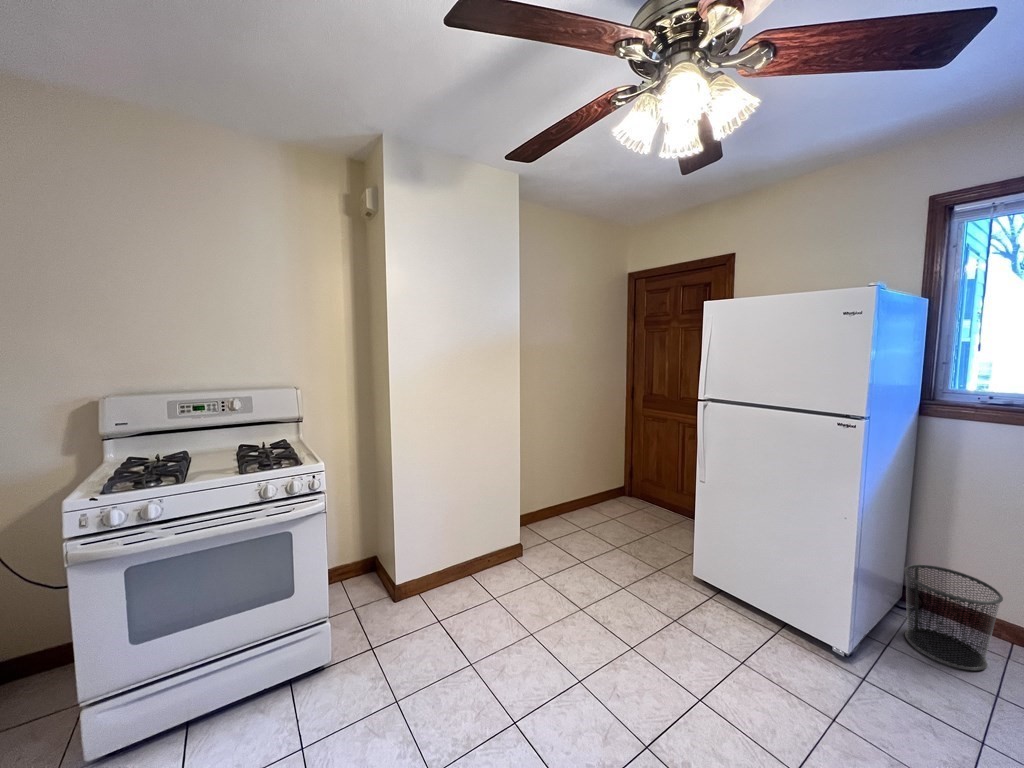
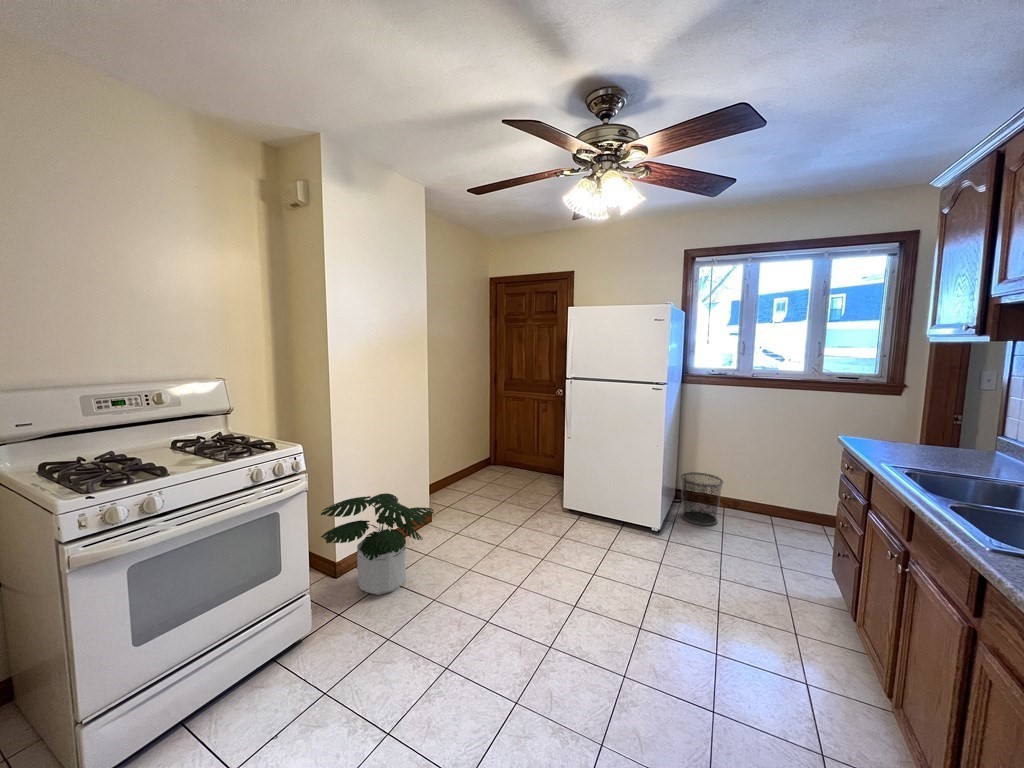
potted plant: none [365,519,498,638] -> present [321,493,434,595]

